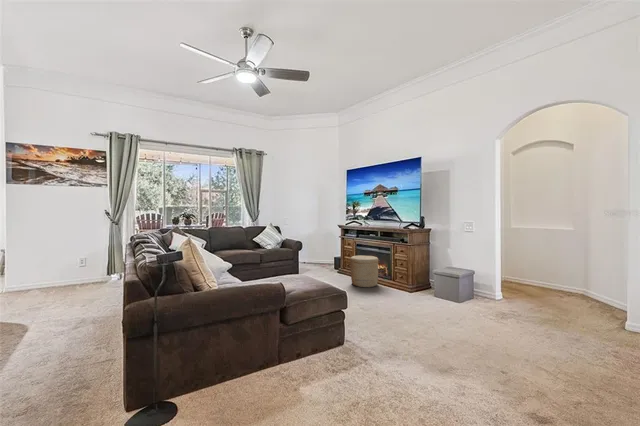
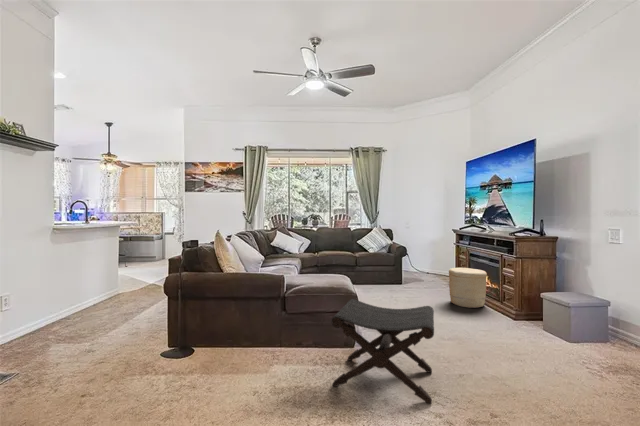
footstool: none [345,292,452,386] -> present [331,299,434,404]

